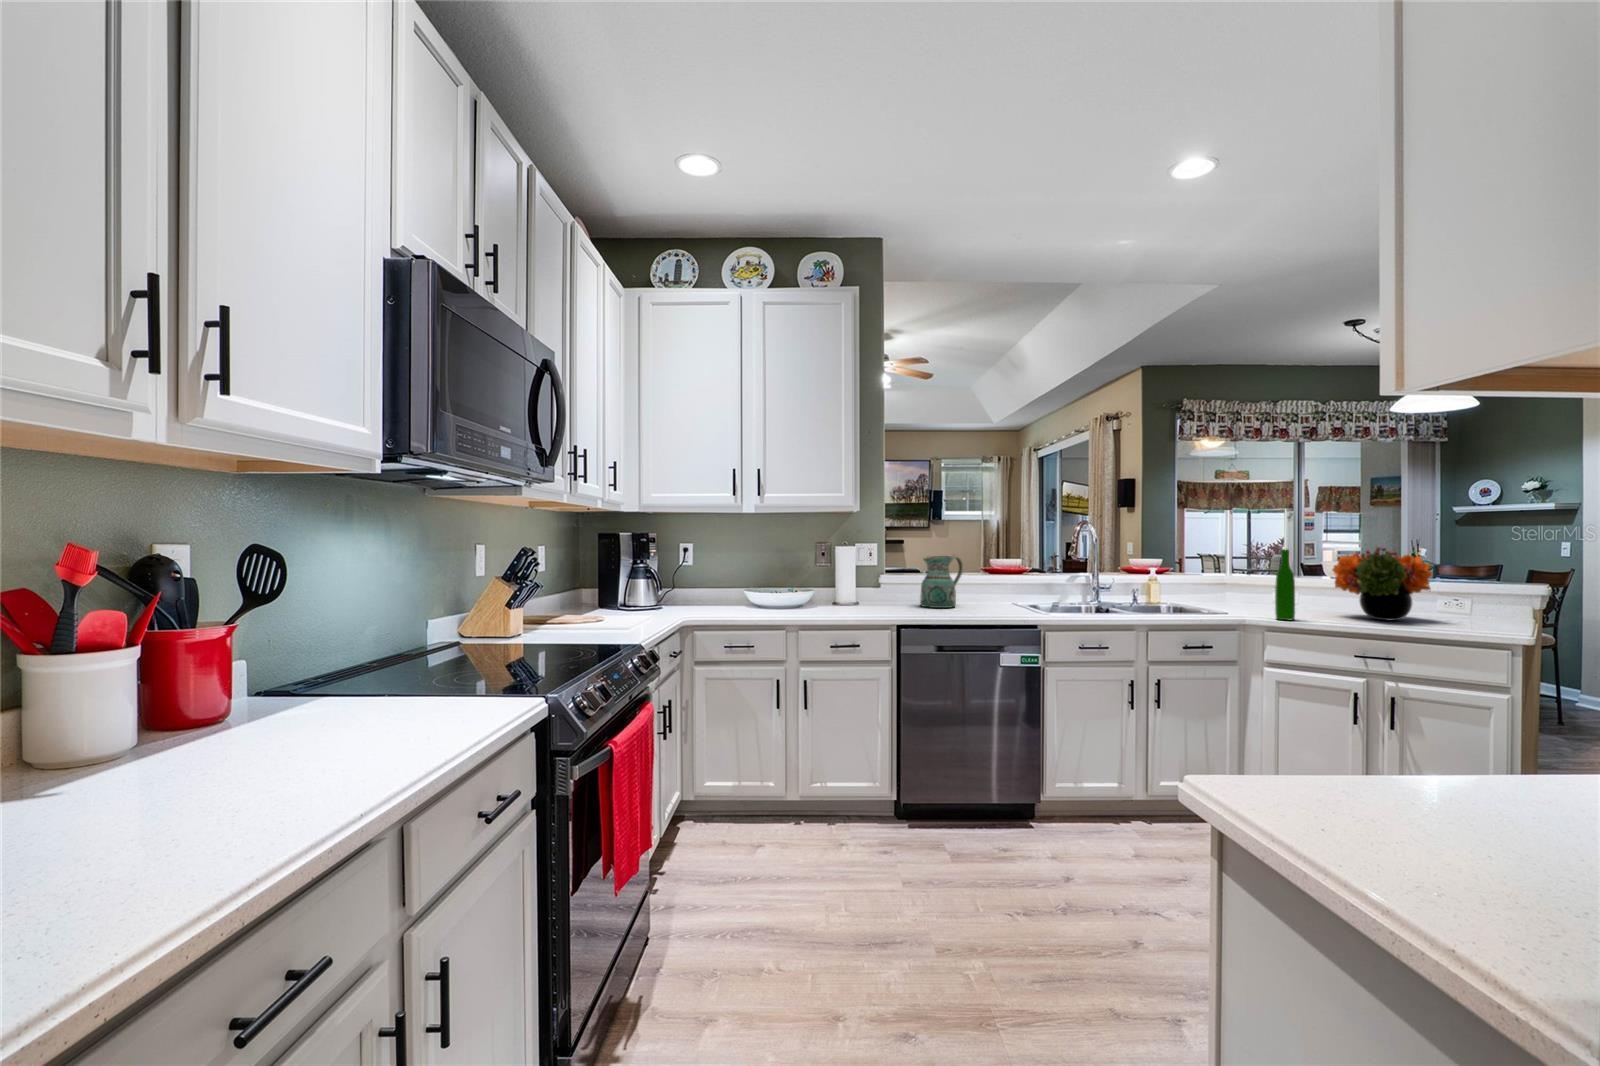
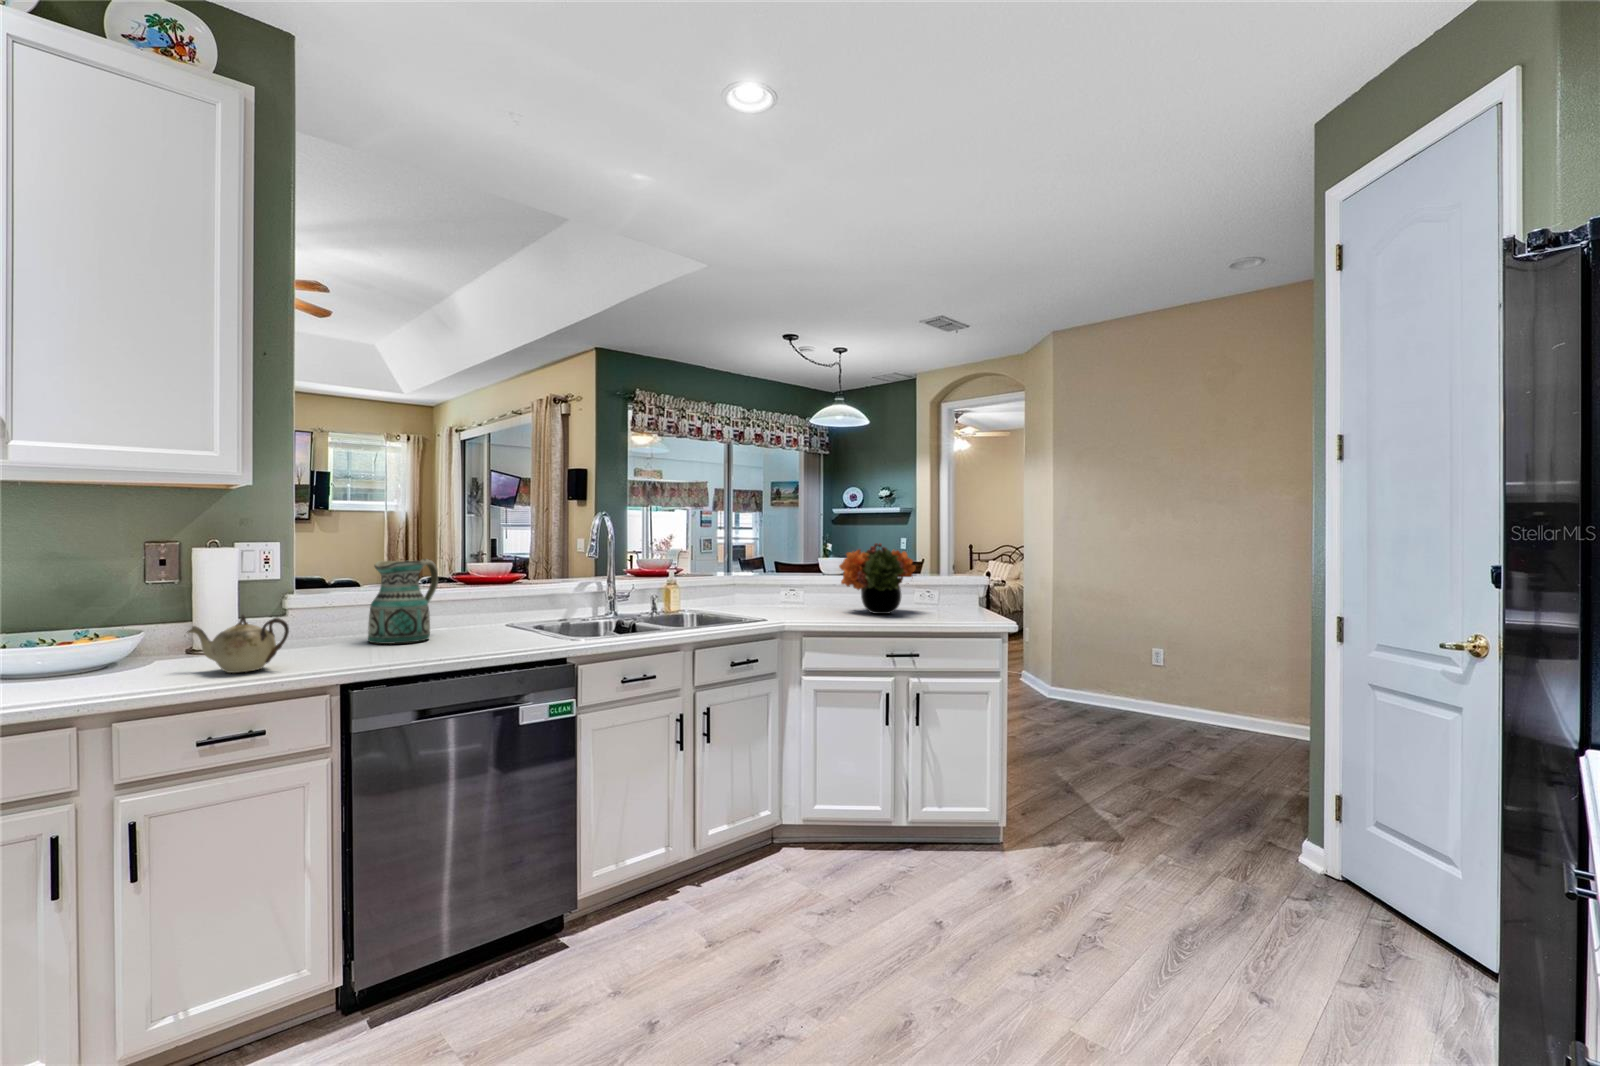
wine bottle: present [1275,549,1295,620] -> none [805,546,823,622]
teapot: none [830,583,873,614] -> present [187,615,289,673]

